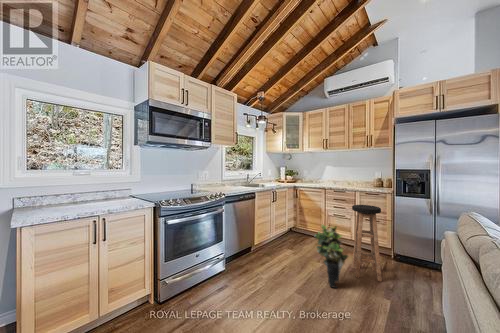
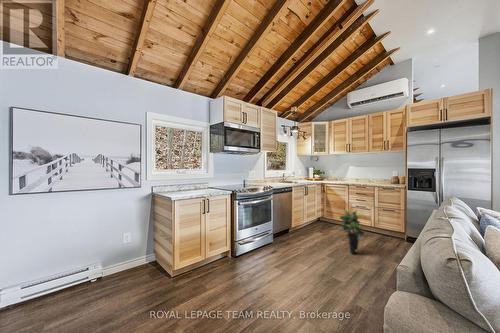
bar stool: present [352,205,382,282] -> none [369,196,392,253]

